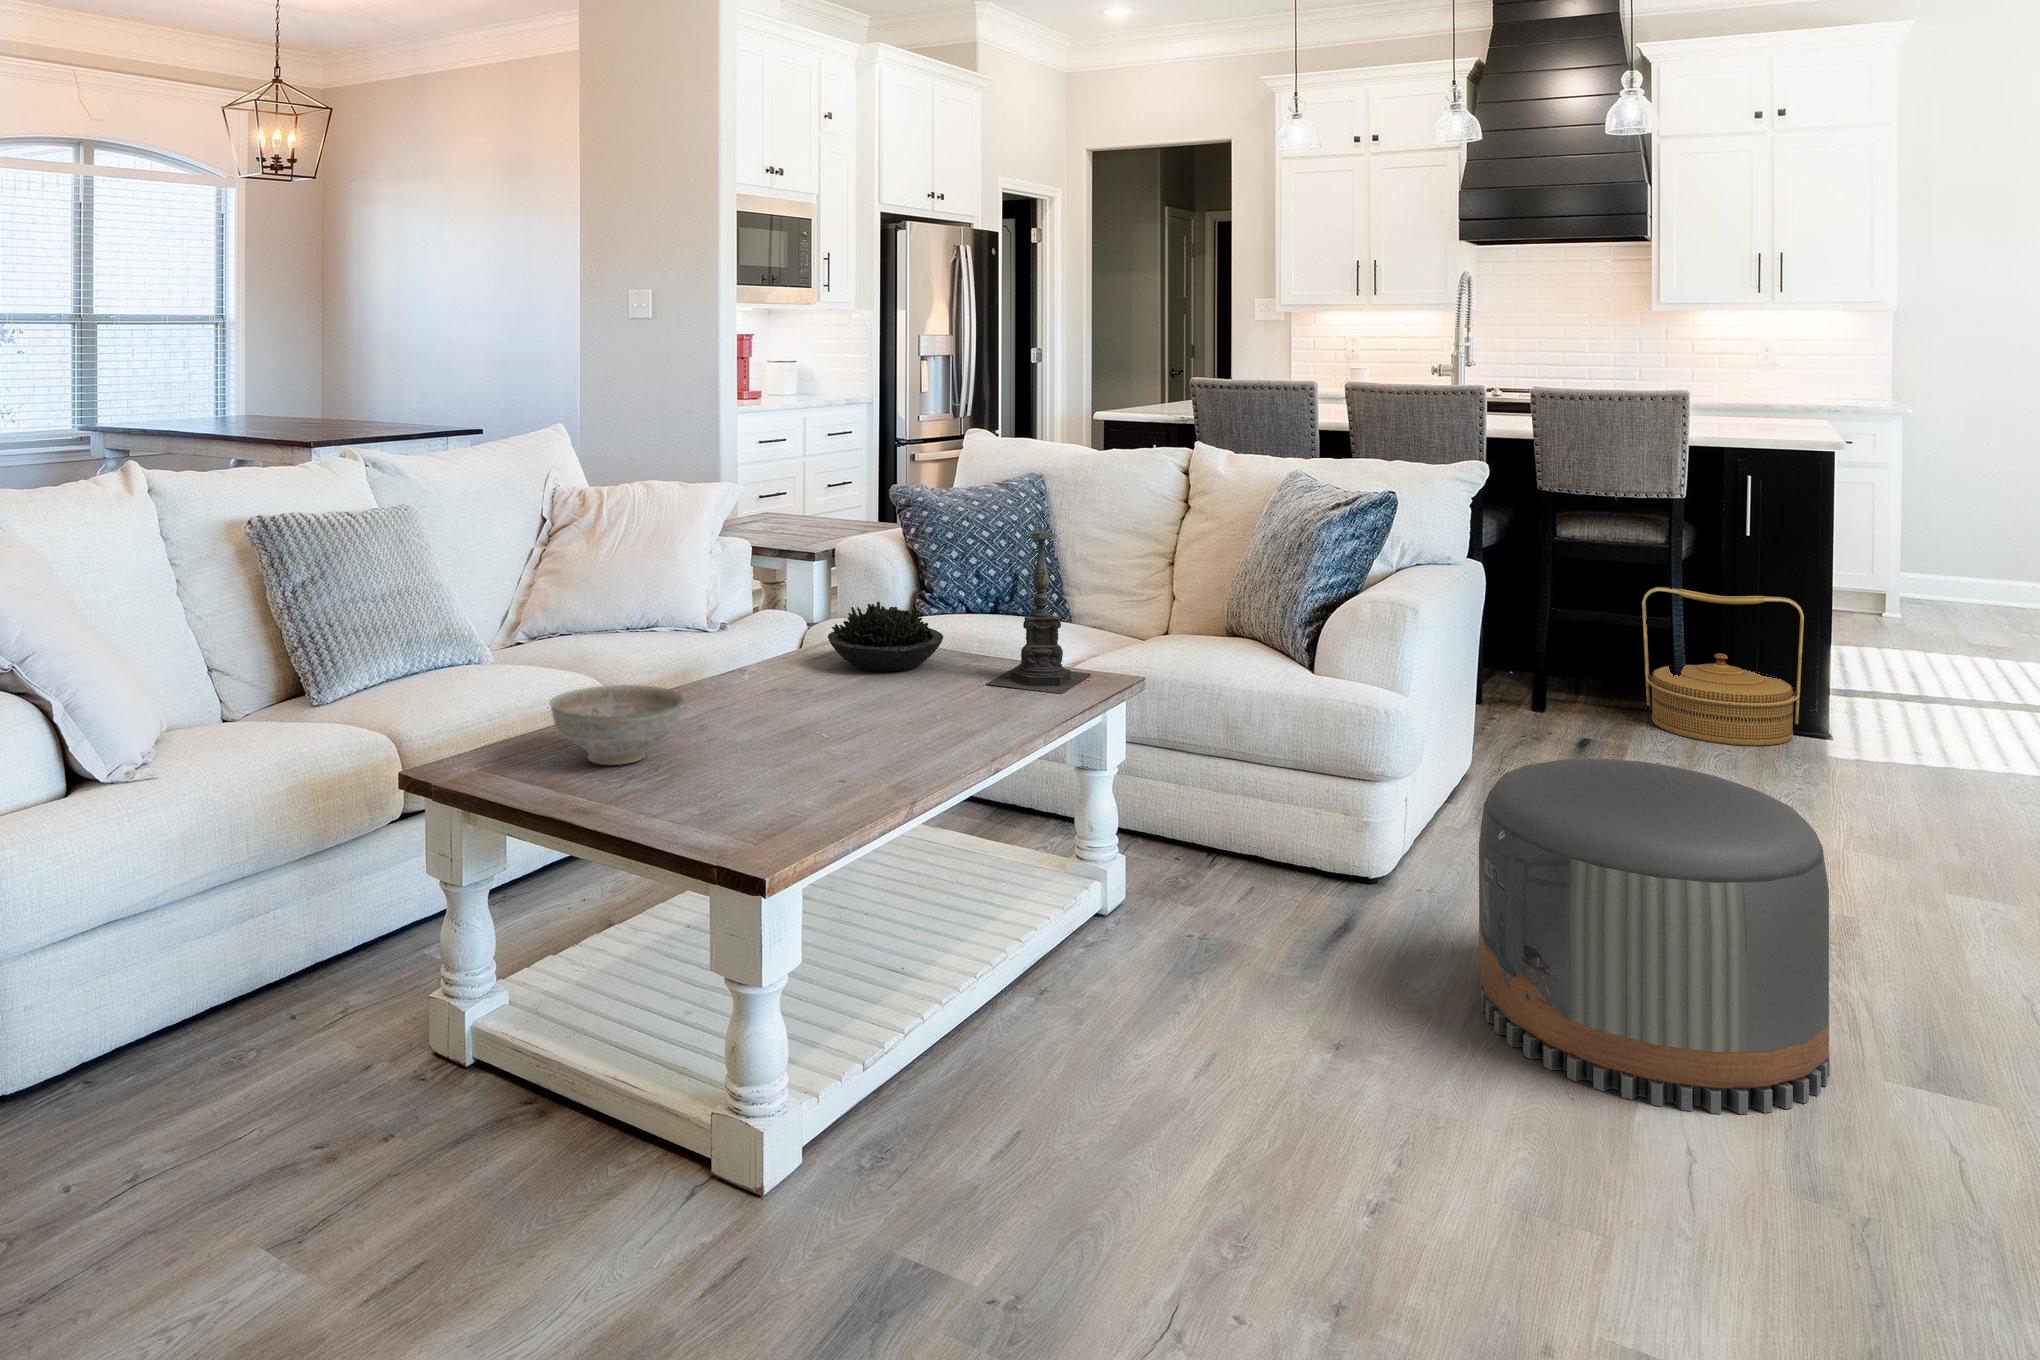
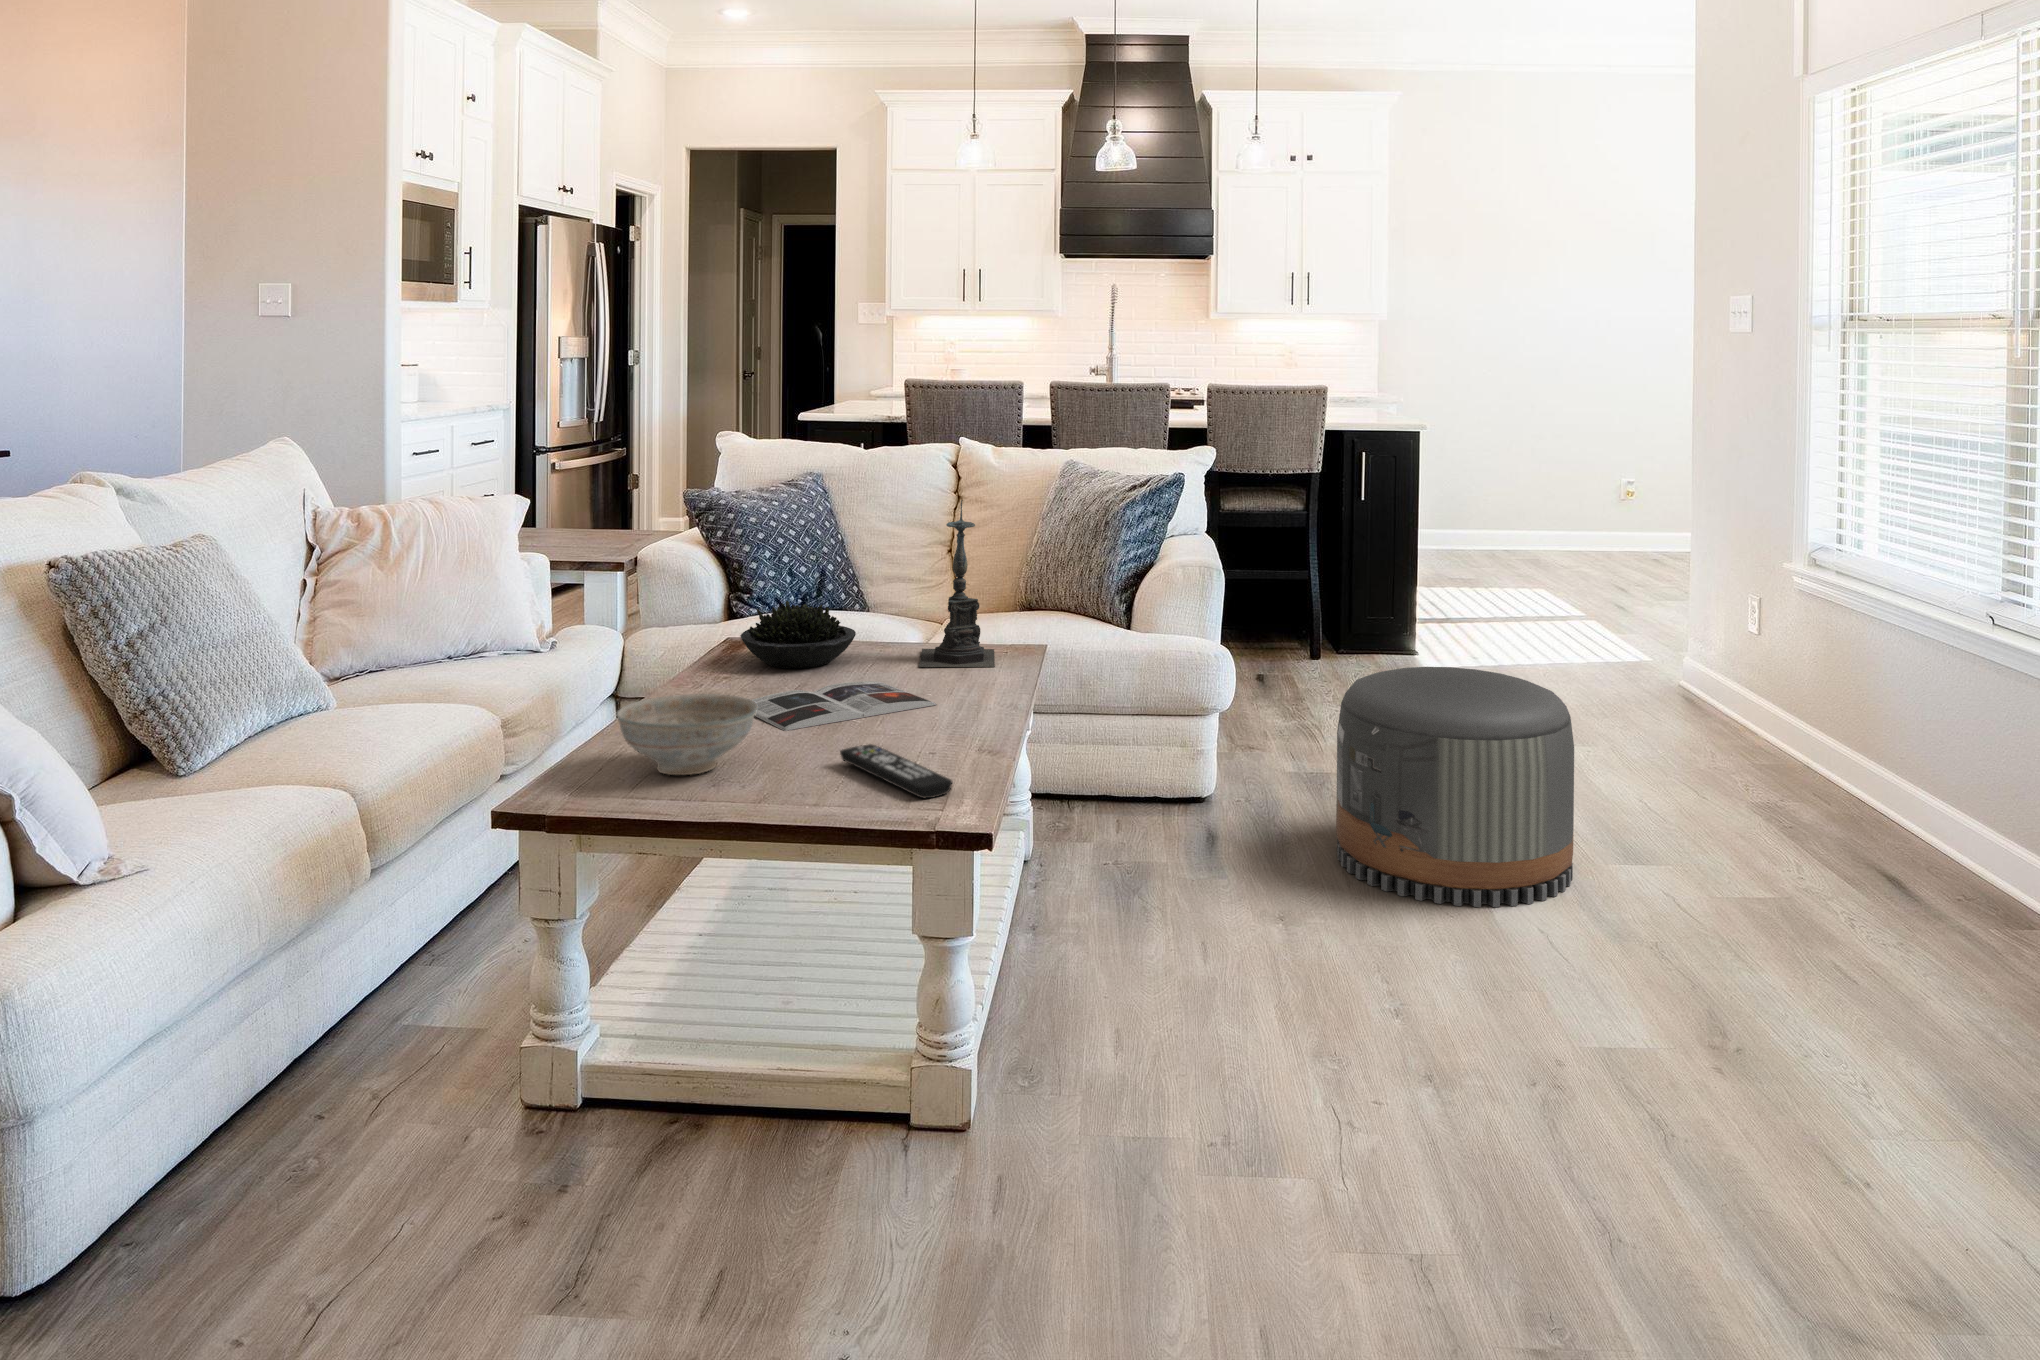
woven basket: present [1642,587,1804,746] -> none [1274,548,1386,667]
magazine: none [756,692,937,734] -> present [752,681,937,731]
remote control: none [743,760,791,828] -> present [840,744,953,798]

